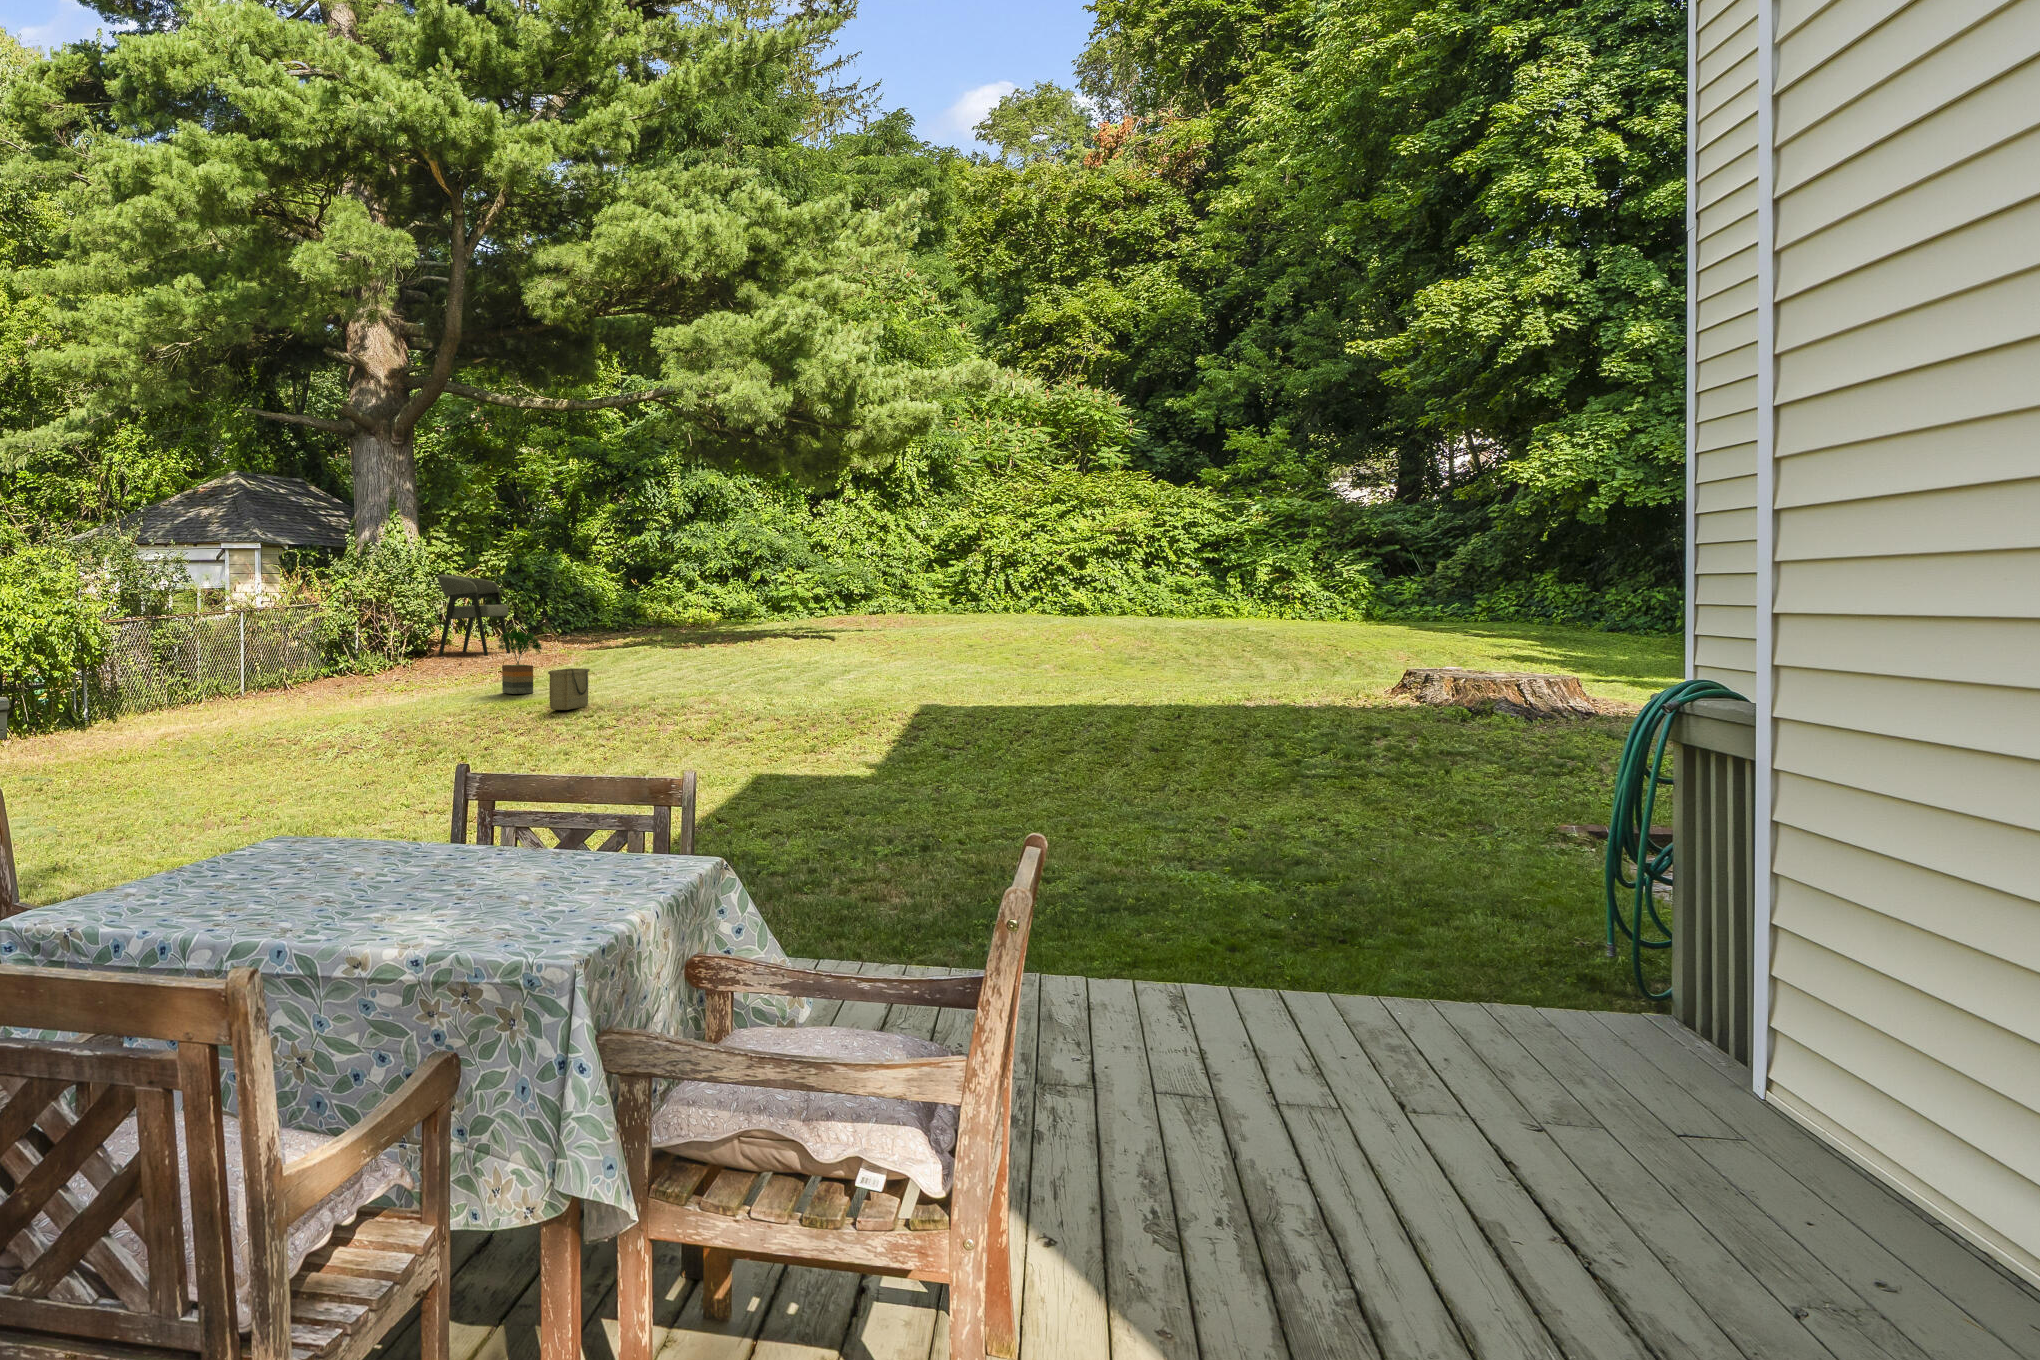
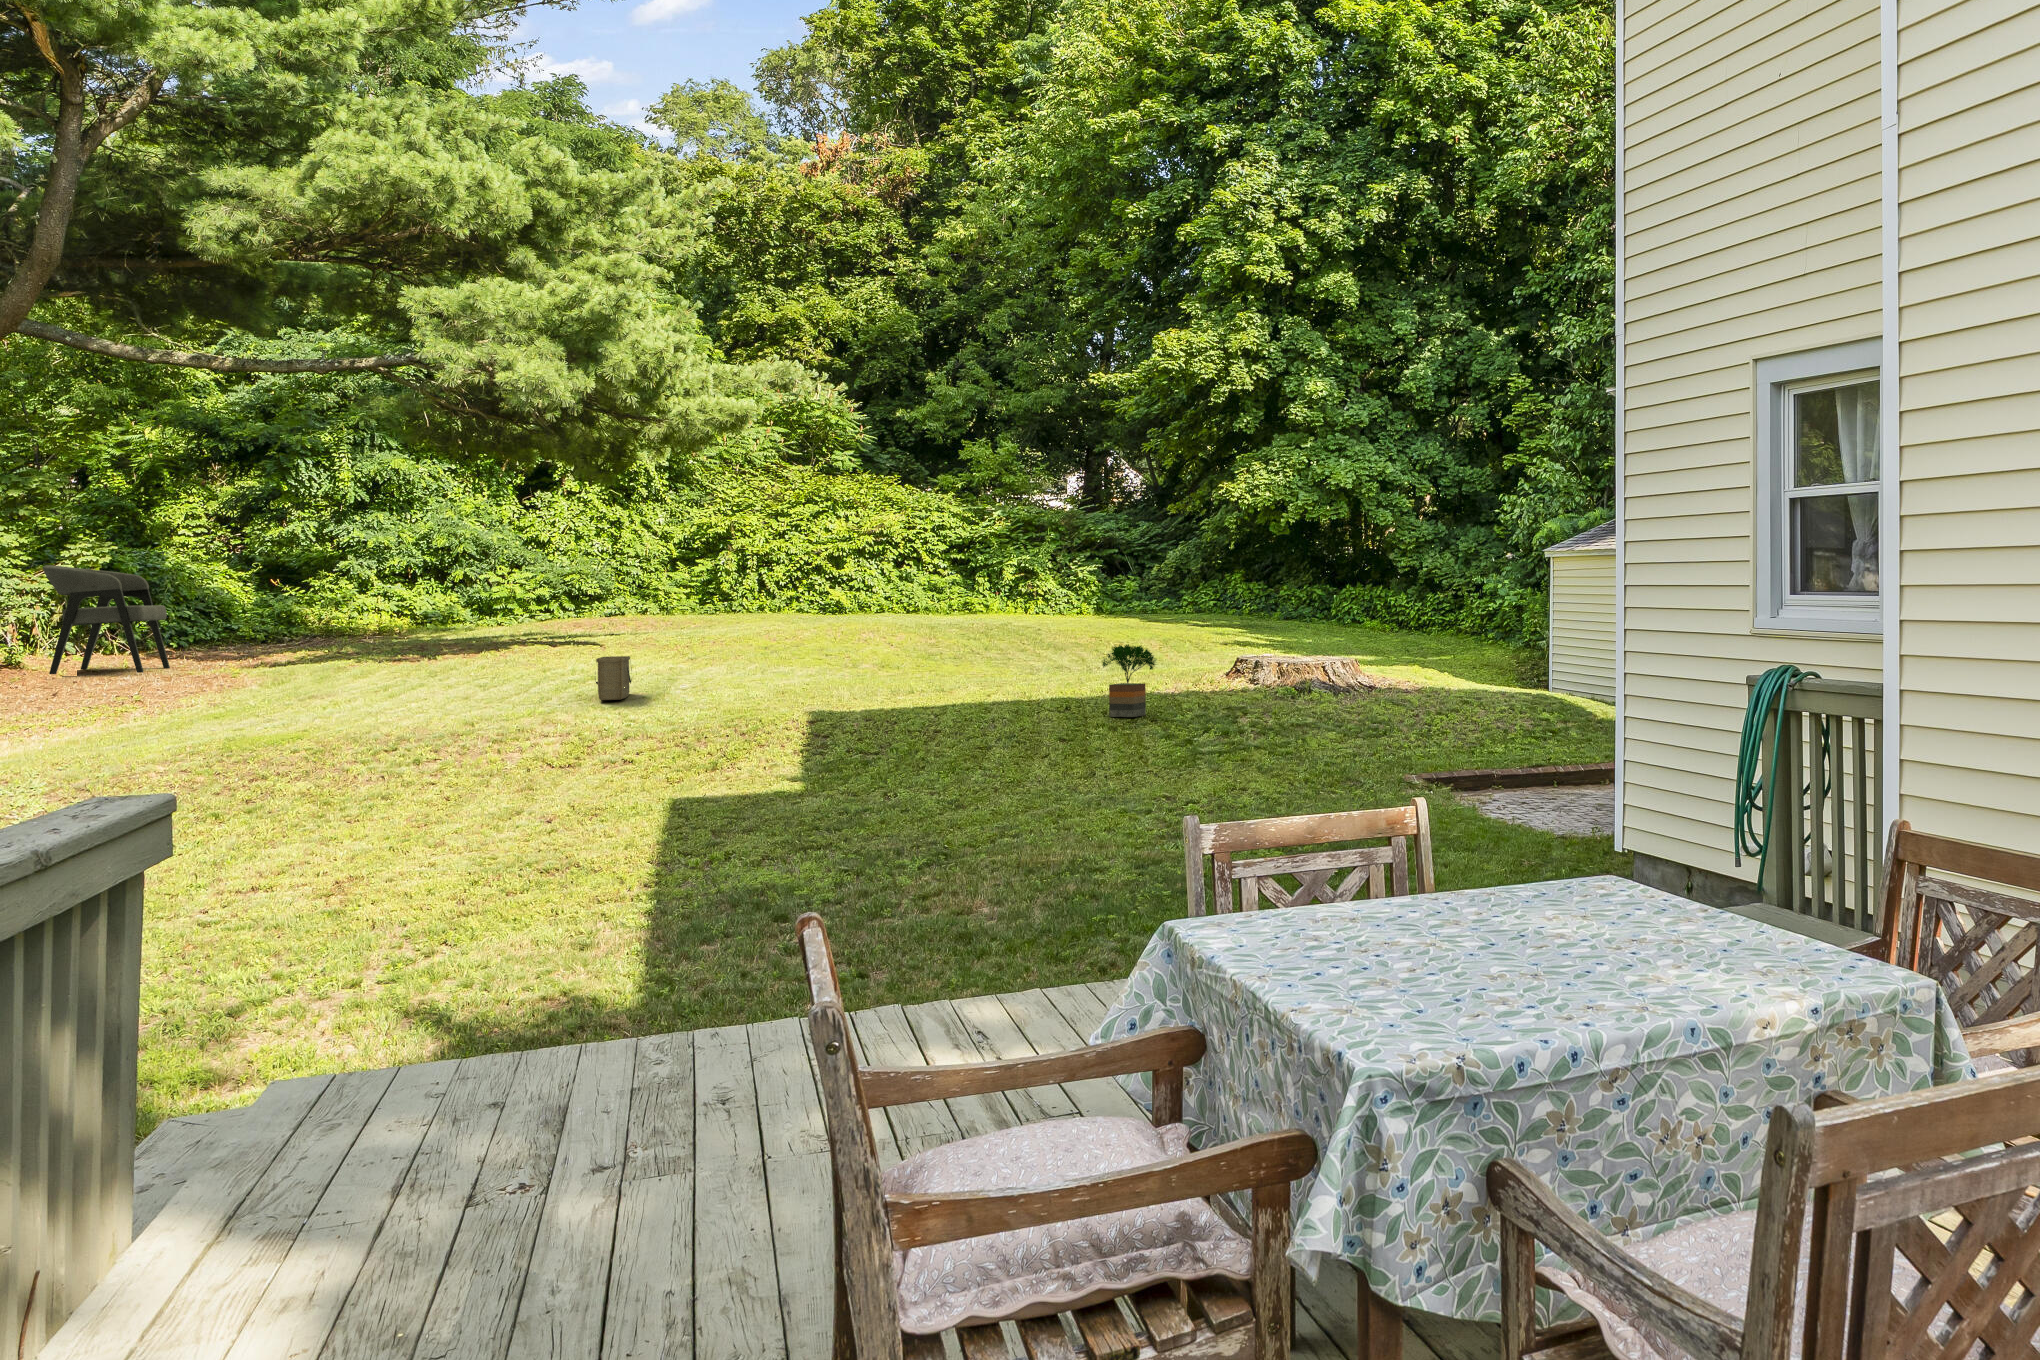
potted tree: present [499,631,542,694] -> present [1102,644,1156,717]
basket: present [548,668,590,710] -> present [595,656,631,700]

